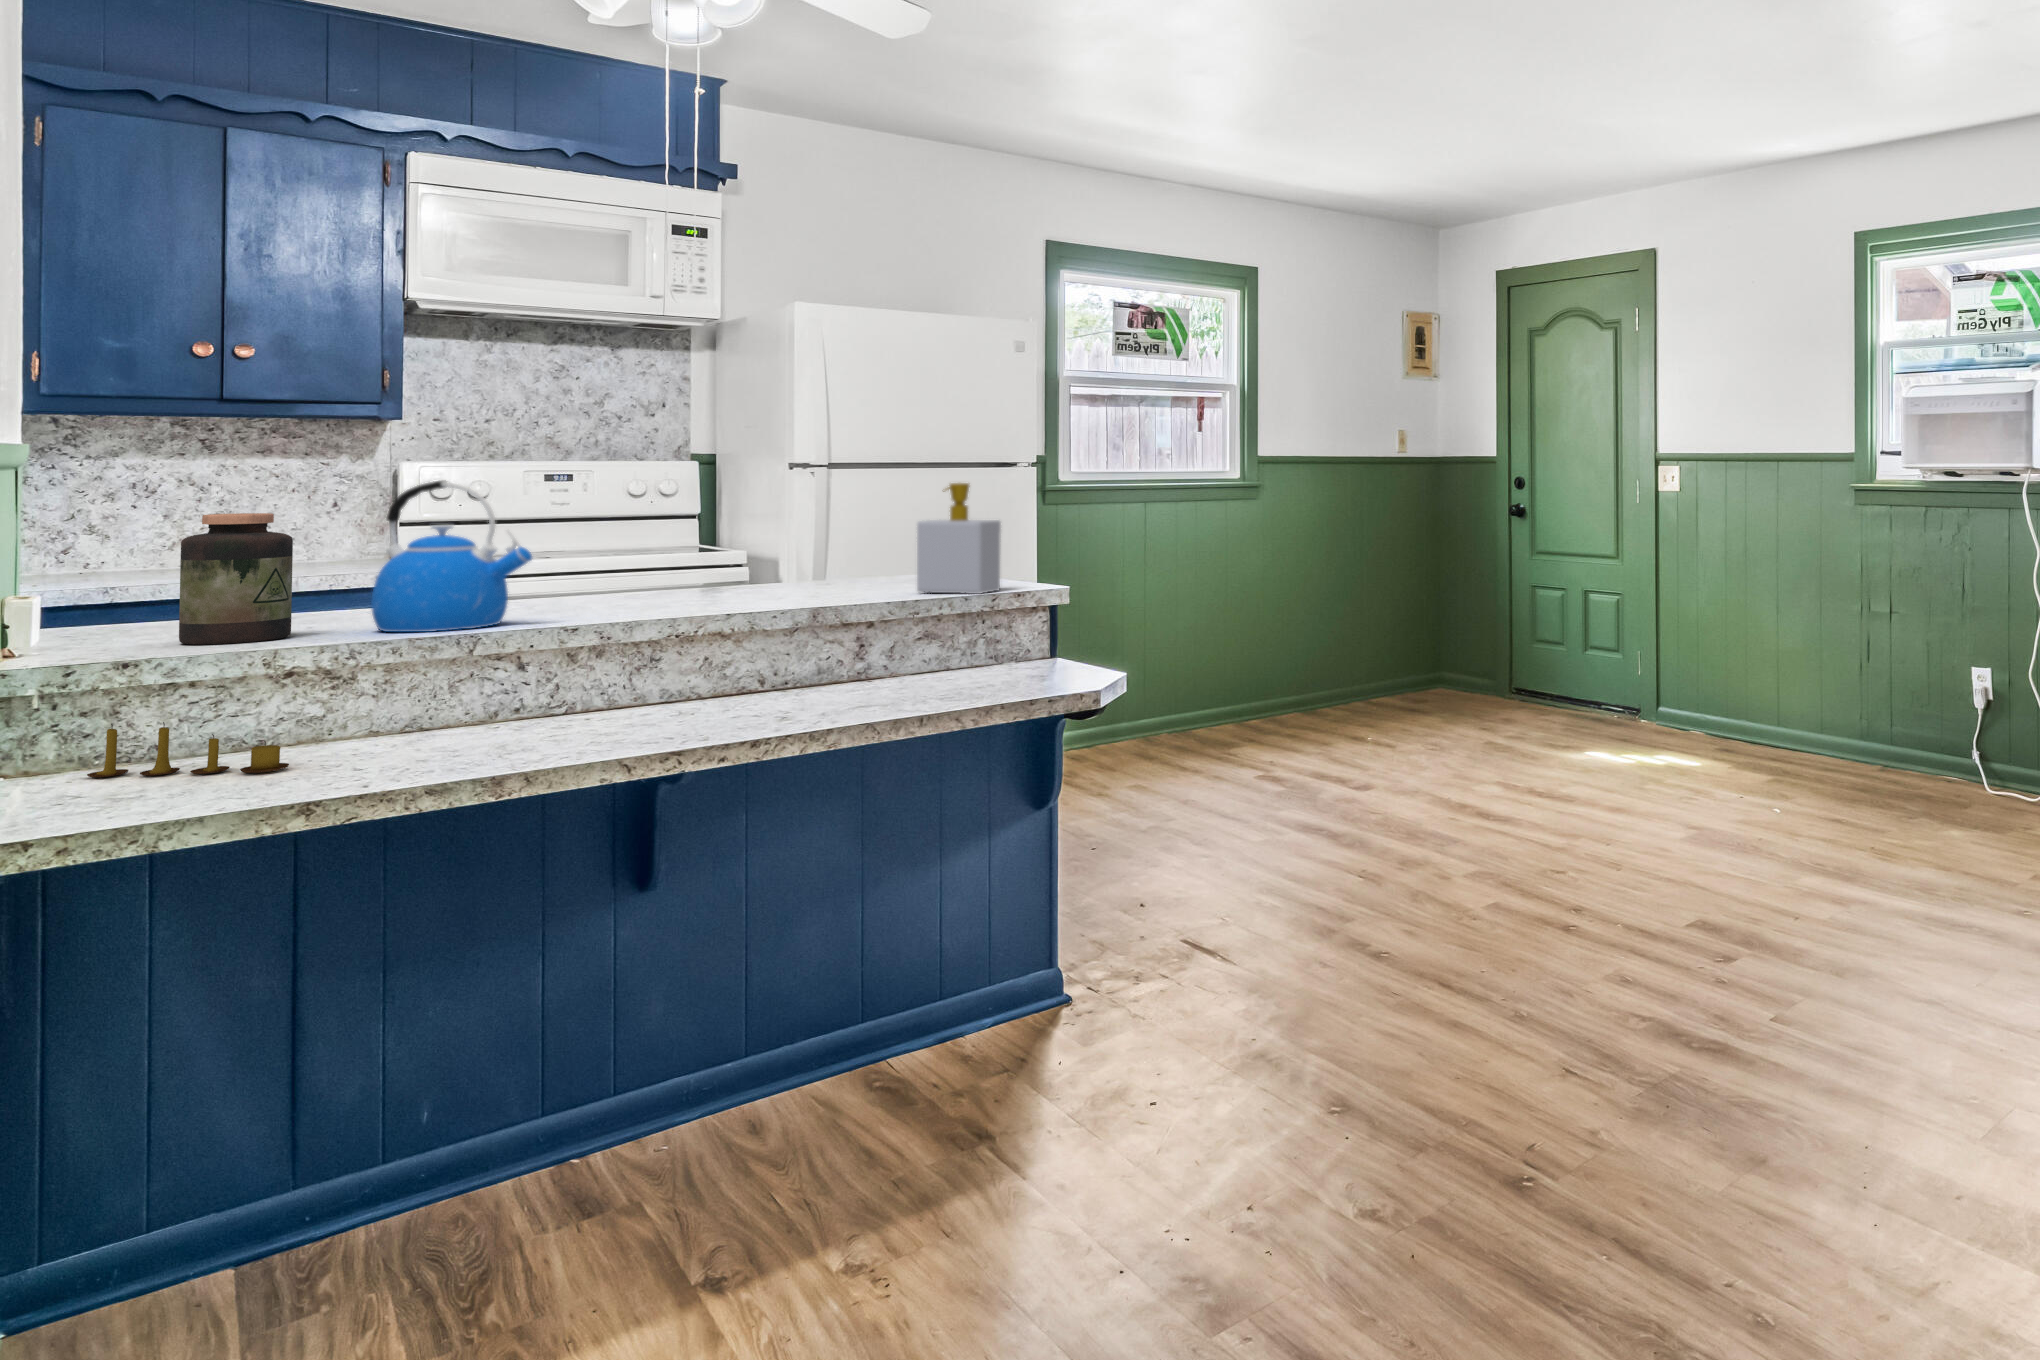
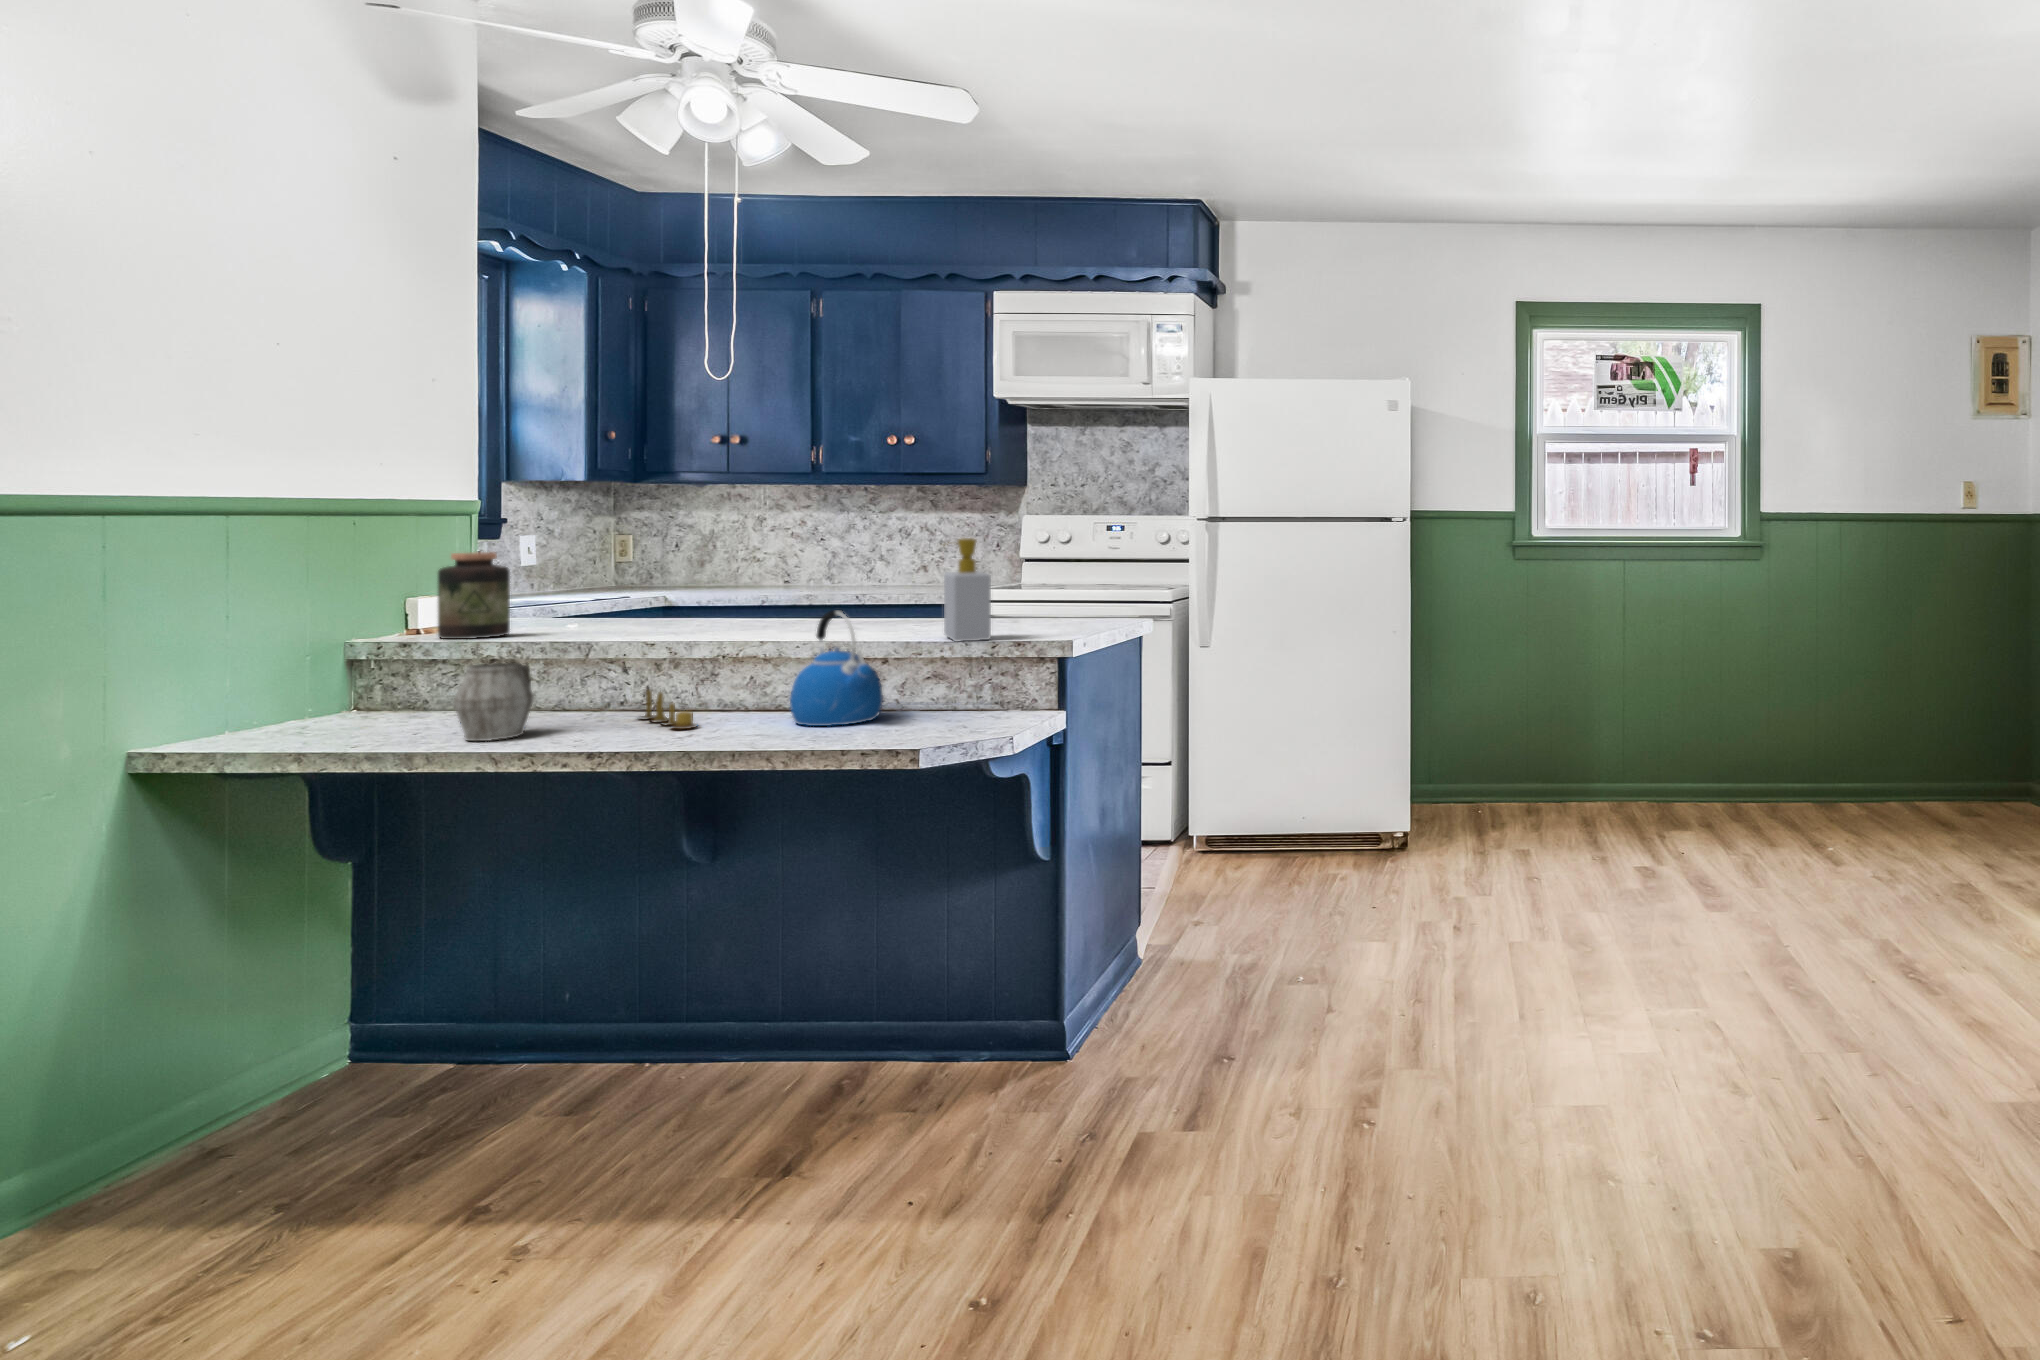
kettle: present [371,481,532,632] -> present [790,610,883,726]
mug: none [502,650,597,755] -> present [454,662,534,741]
candle: present [87,722,289,777] -> present [640,690,697,729]

